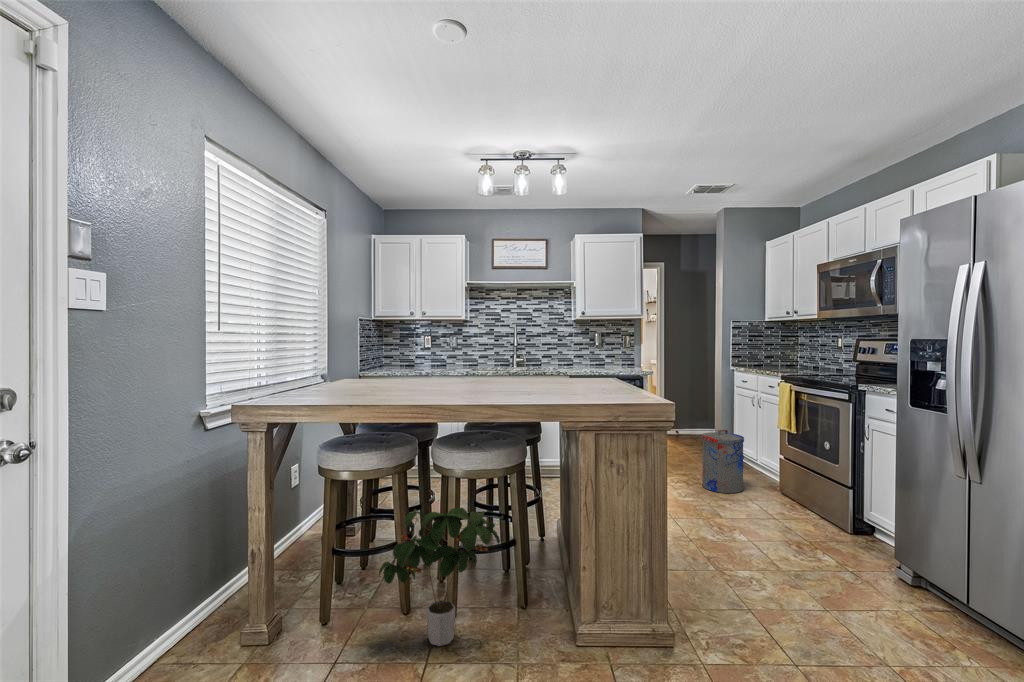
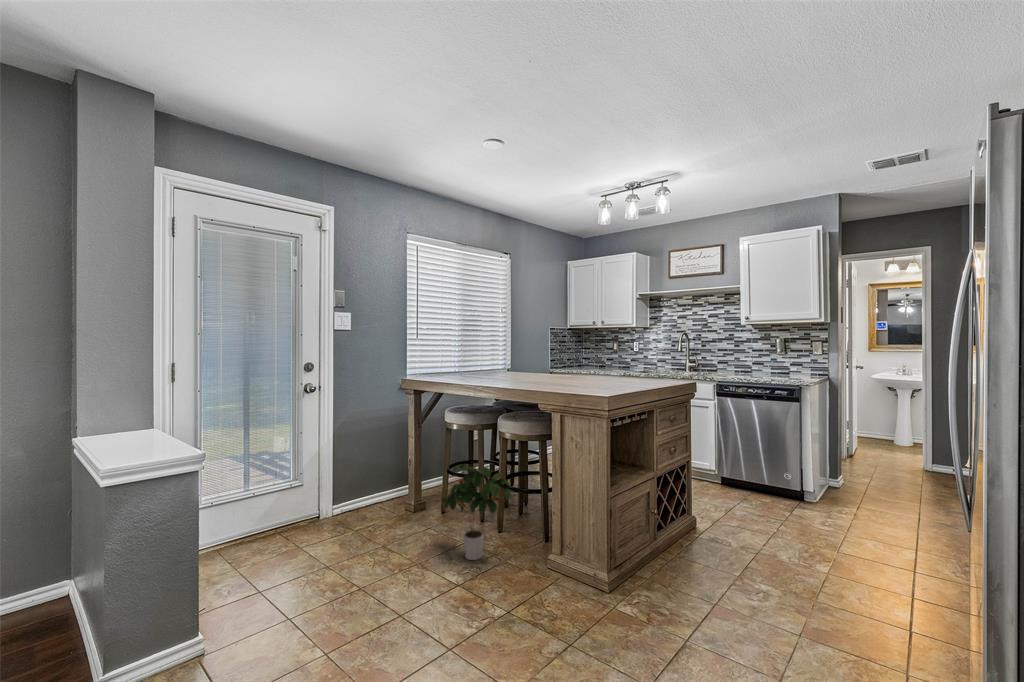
trash can: present [702,429,744,493] -> none [875,458,939,538]

